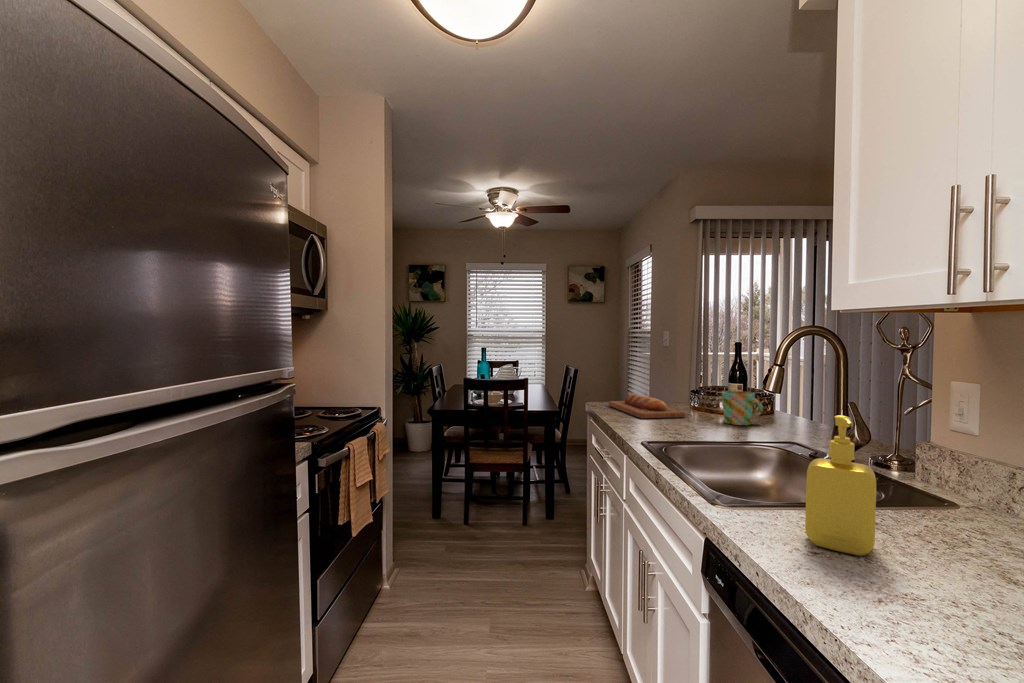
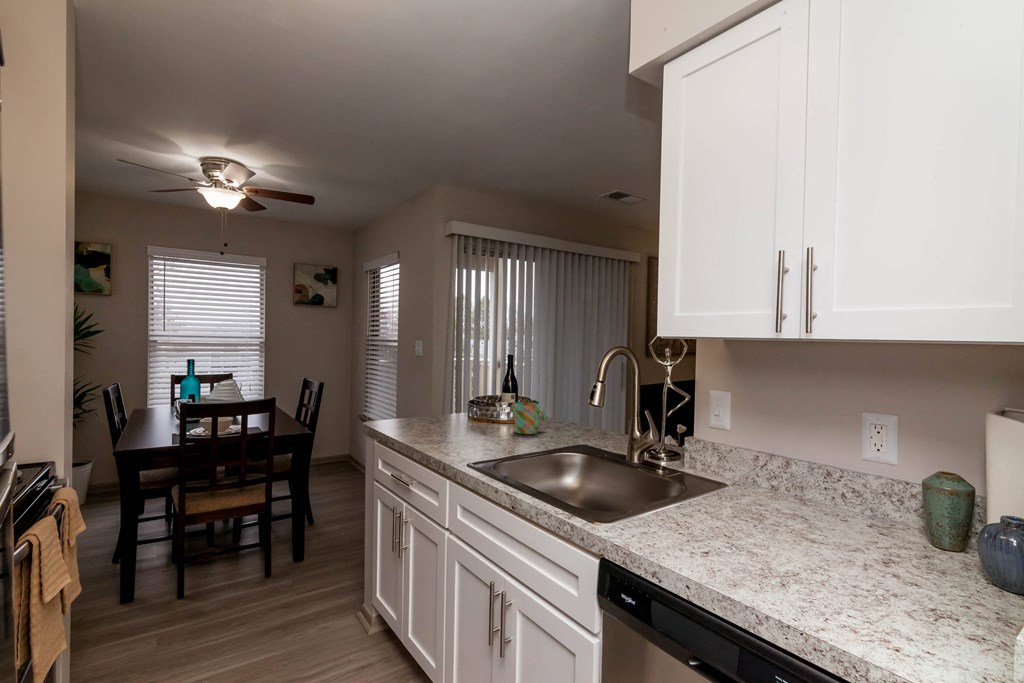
bread loaf: present [609,394,685,418] -> none [394,411,479,437]
soap dispenser: present [805,415,876,556] -> none [683,433,740,547]

